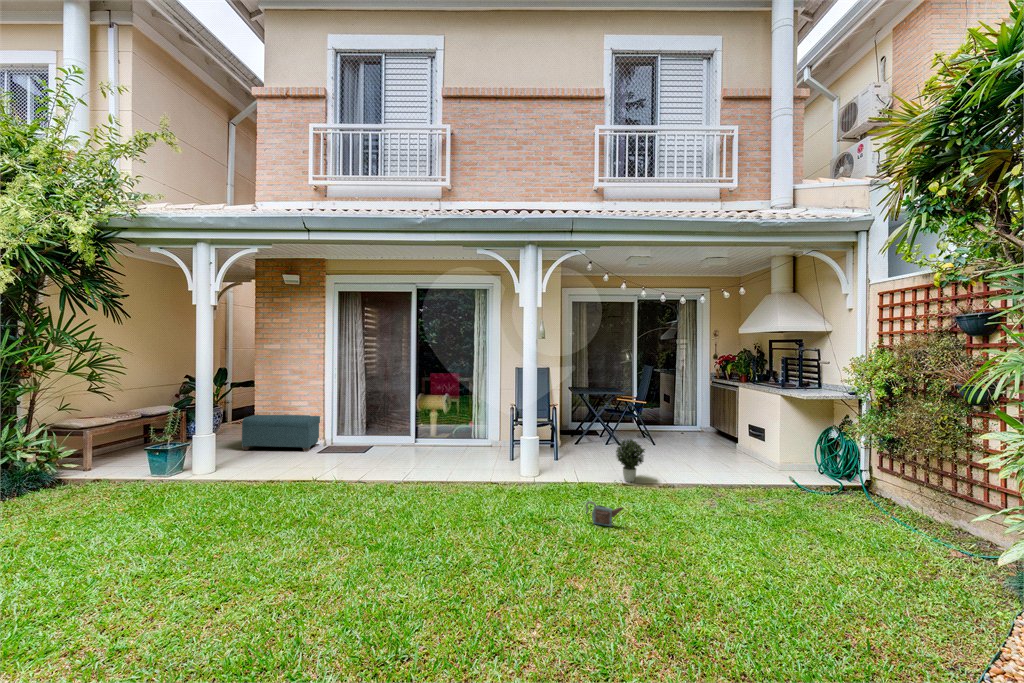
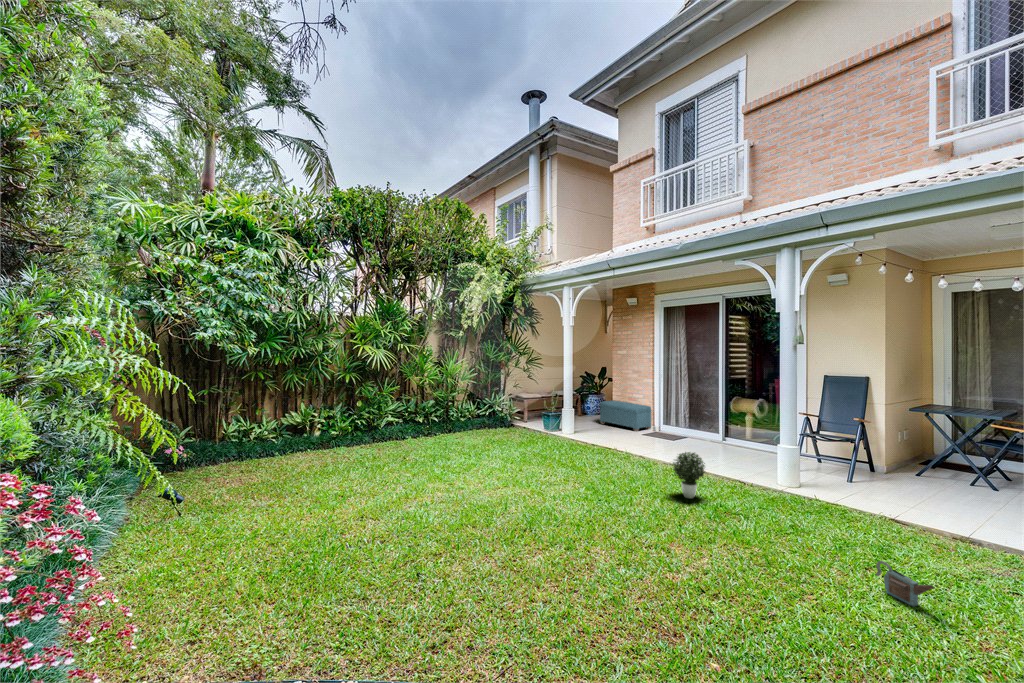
potted plant: present [616,439,645,482] -> present [673,452,705,499]
watering can: present [585,501,624,526] -> present [876,561,934,606]

